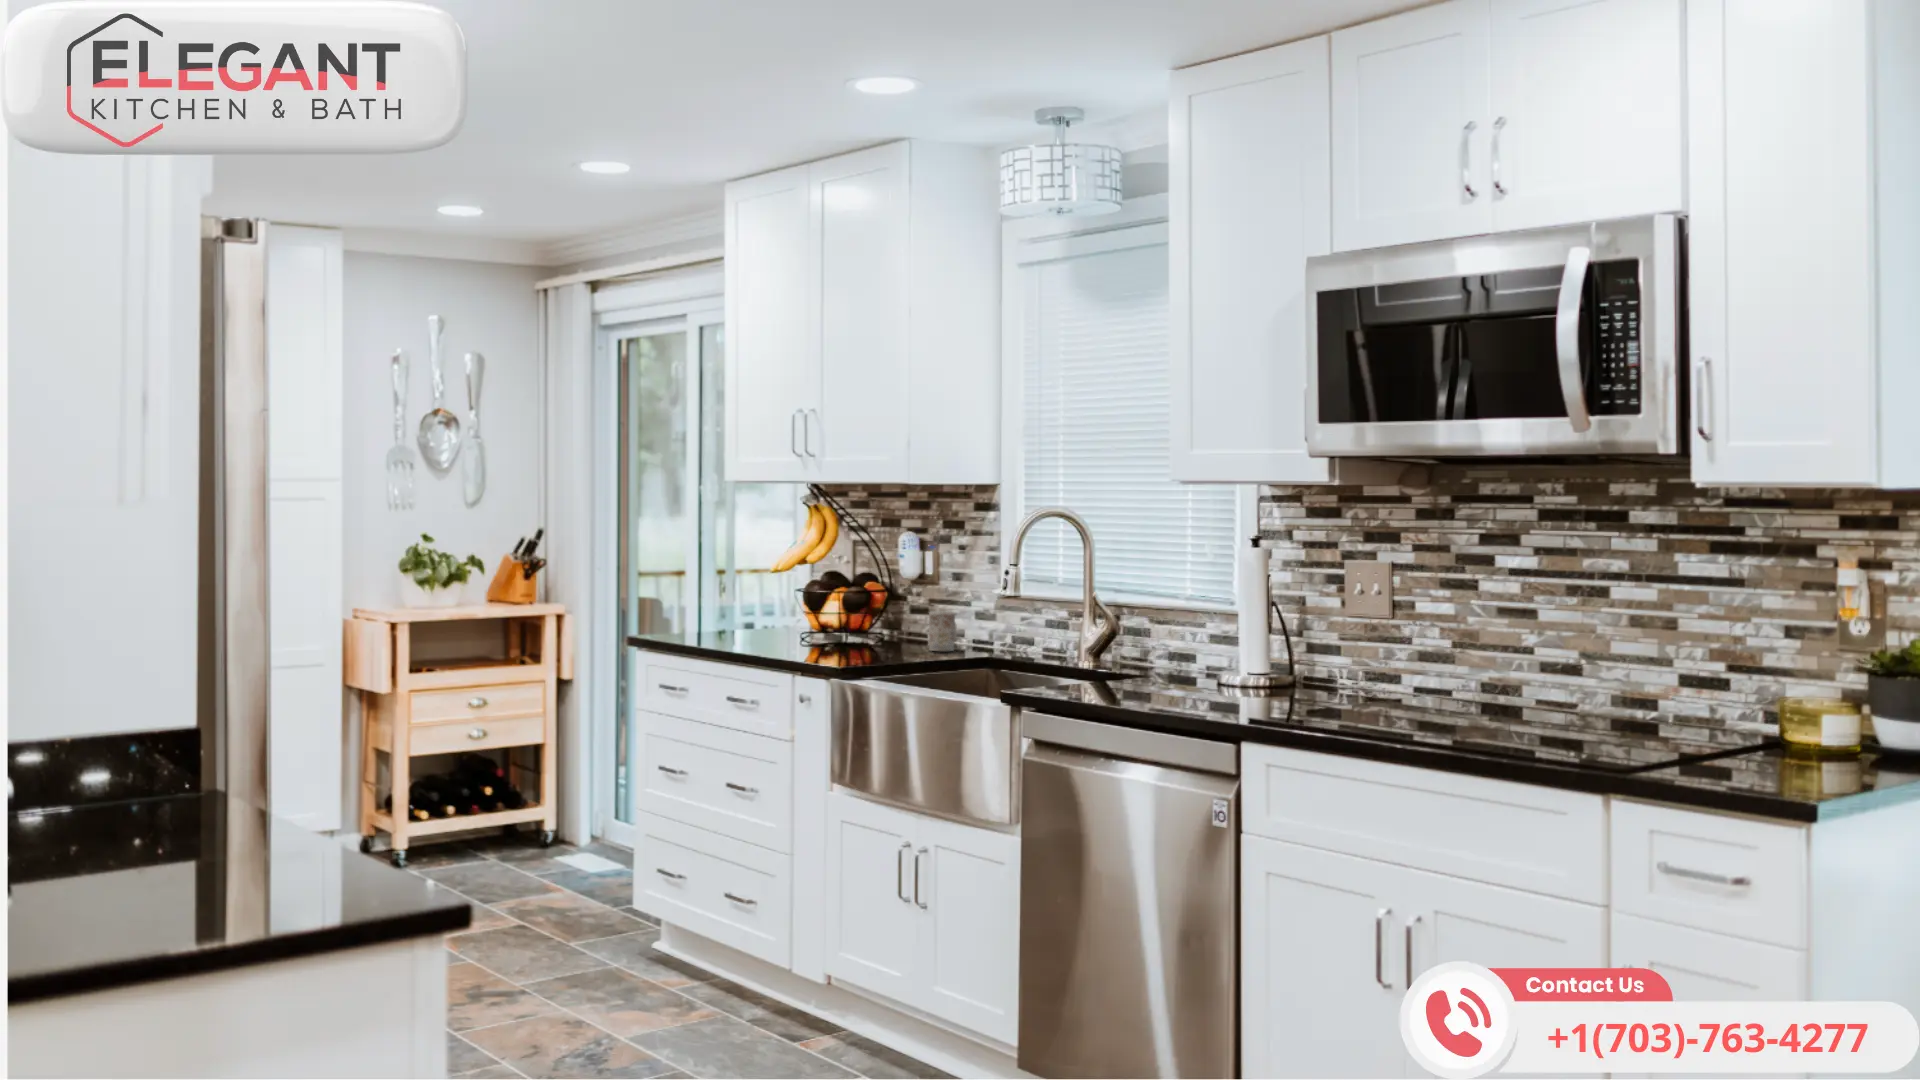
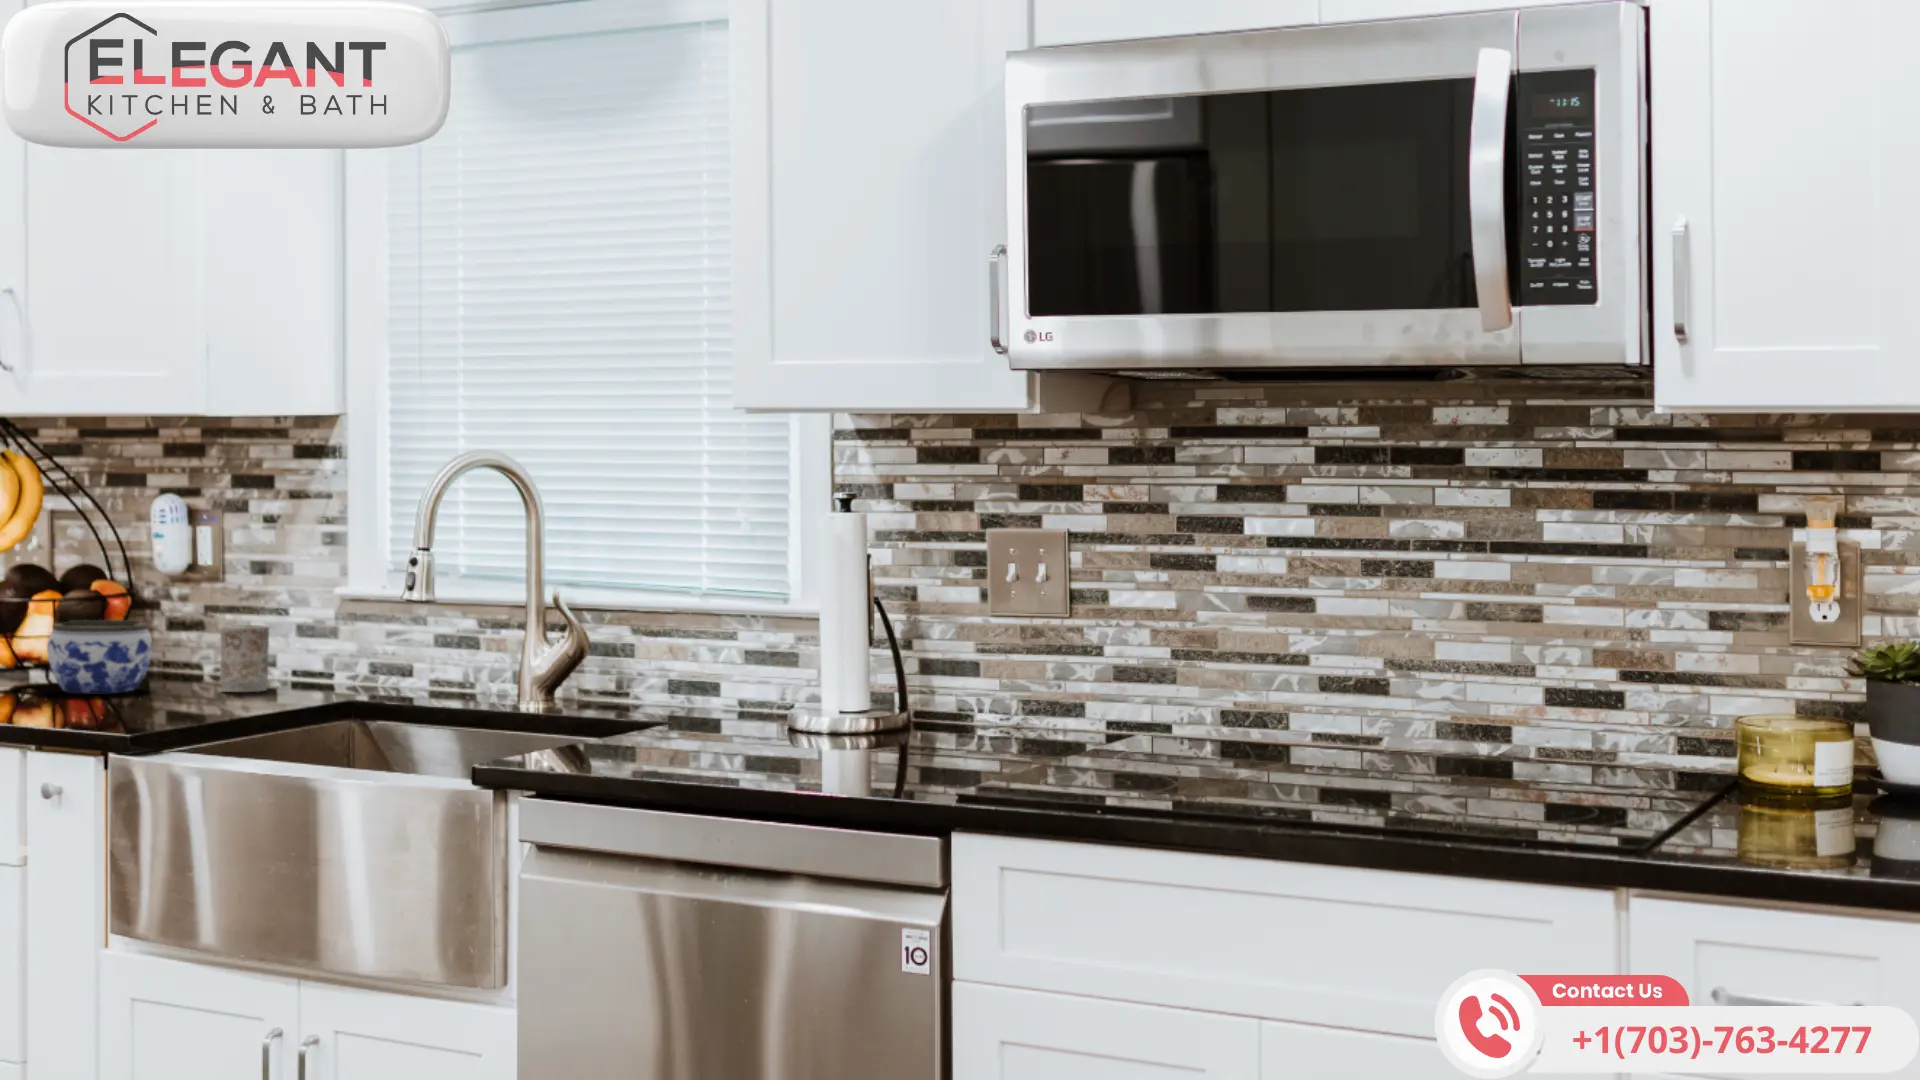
jar: none [840,607,894,649] -> present [47,620,152,694]

